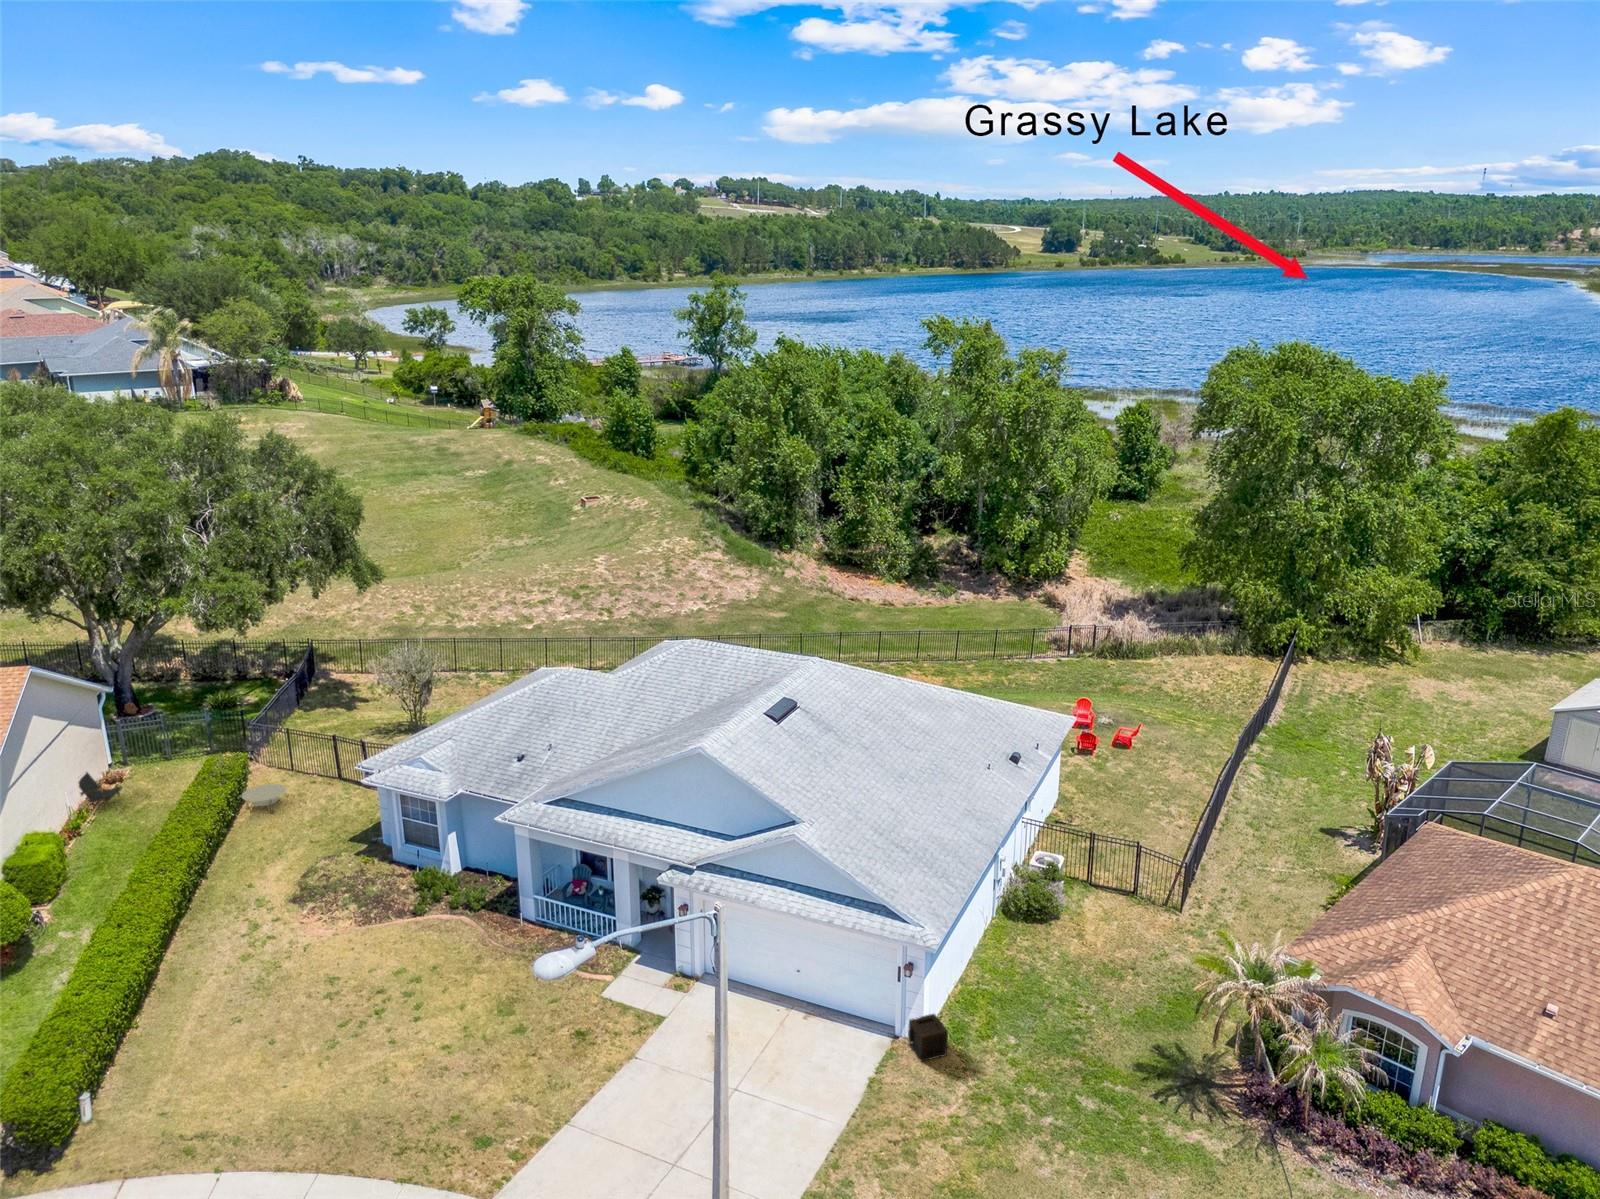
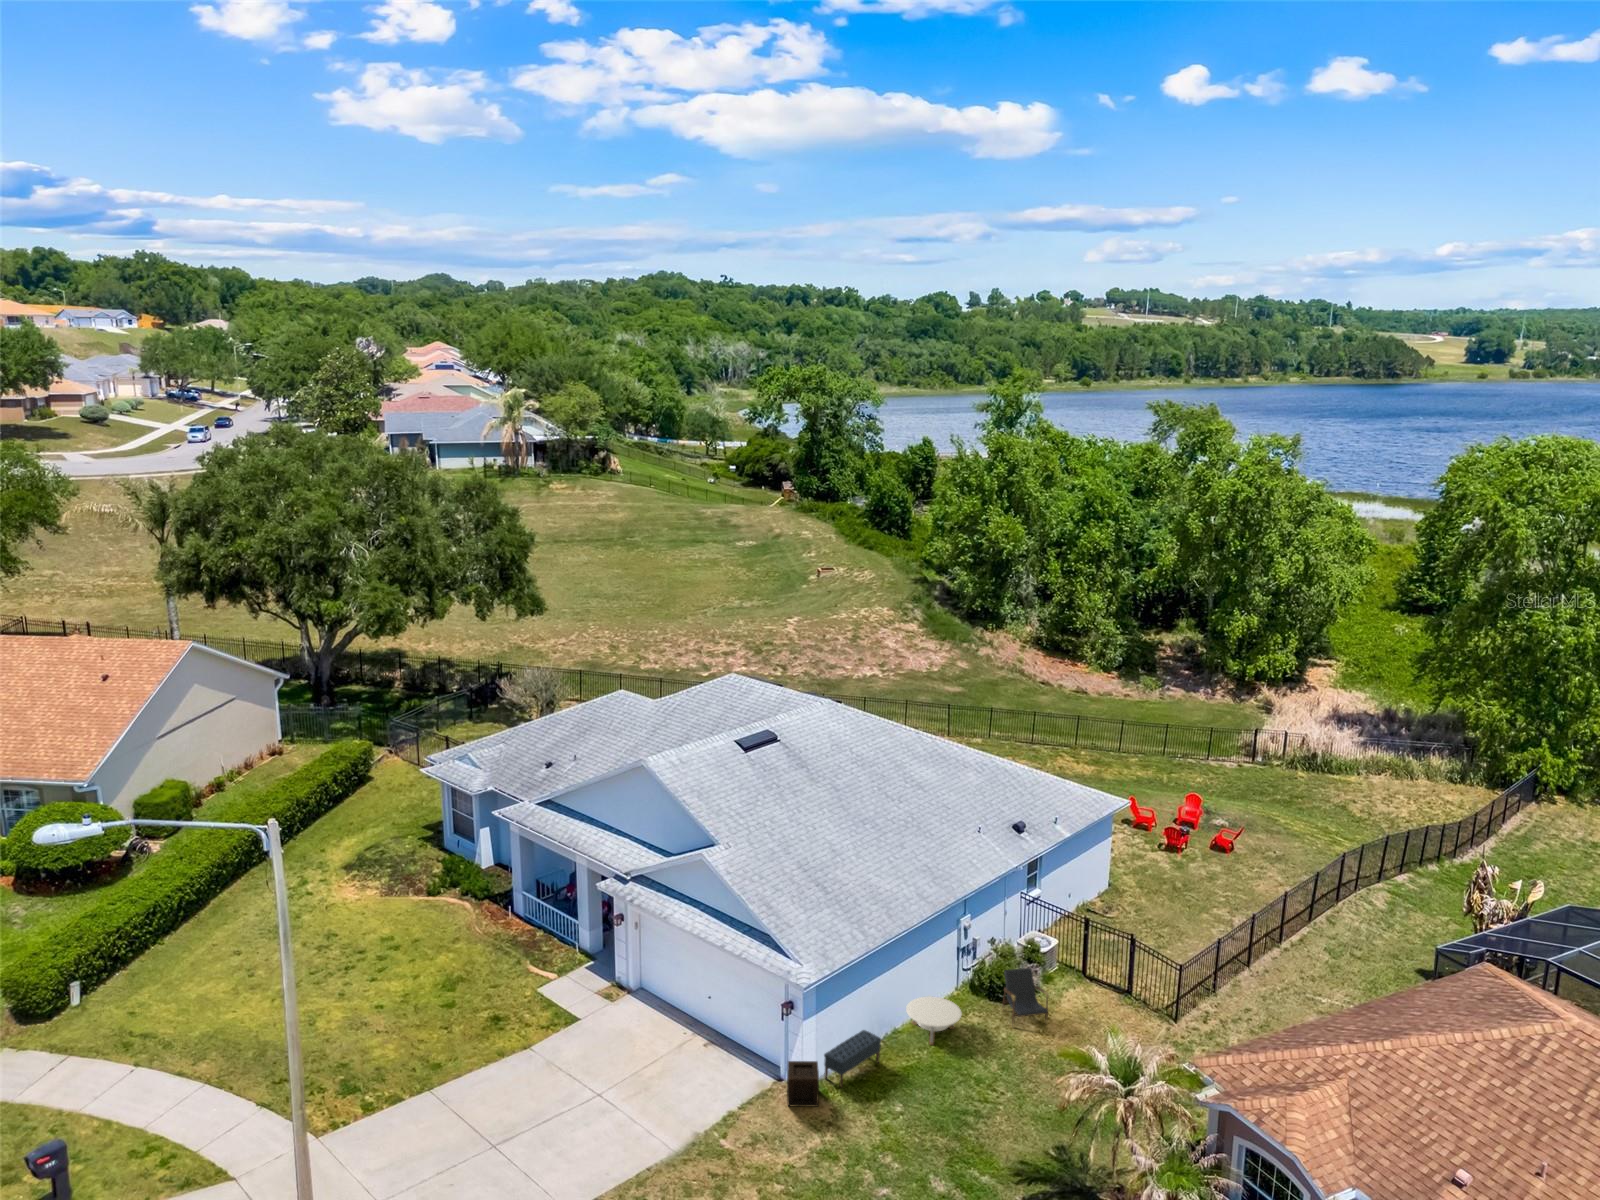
lounge chair: present [78,772,122,811] -> present [1003,968,1049,1027]
round table: present [242,784,286,814] -> present [906,996,962,1045]
bench: none [933,973,971,1032] -> present [824,1030,881,1087]

